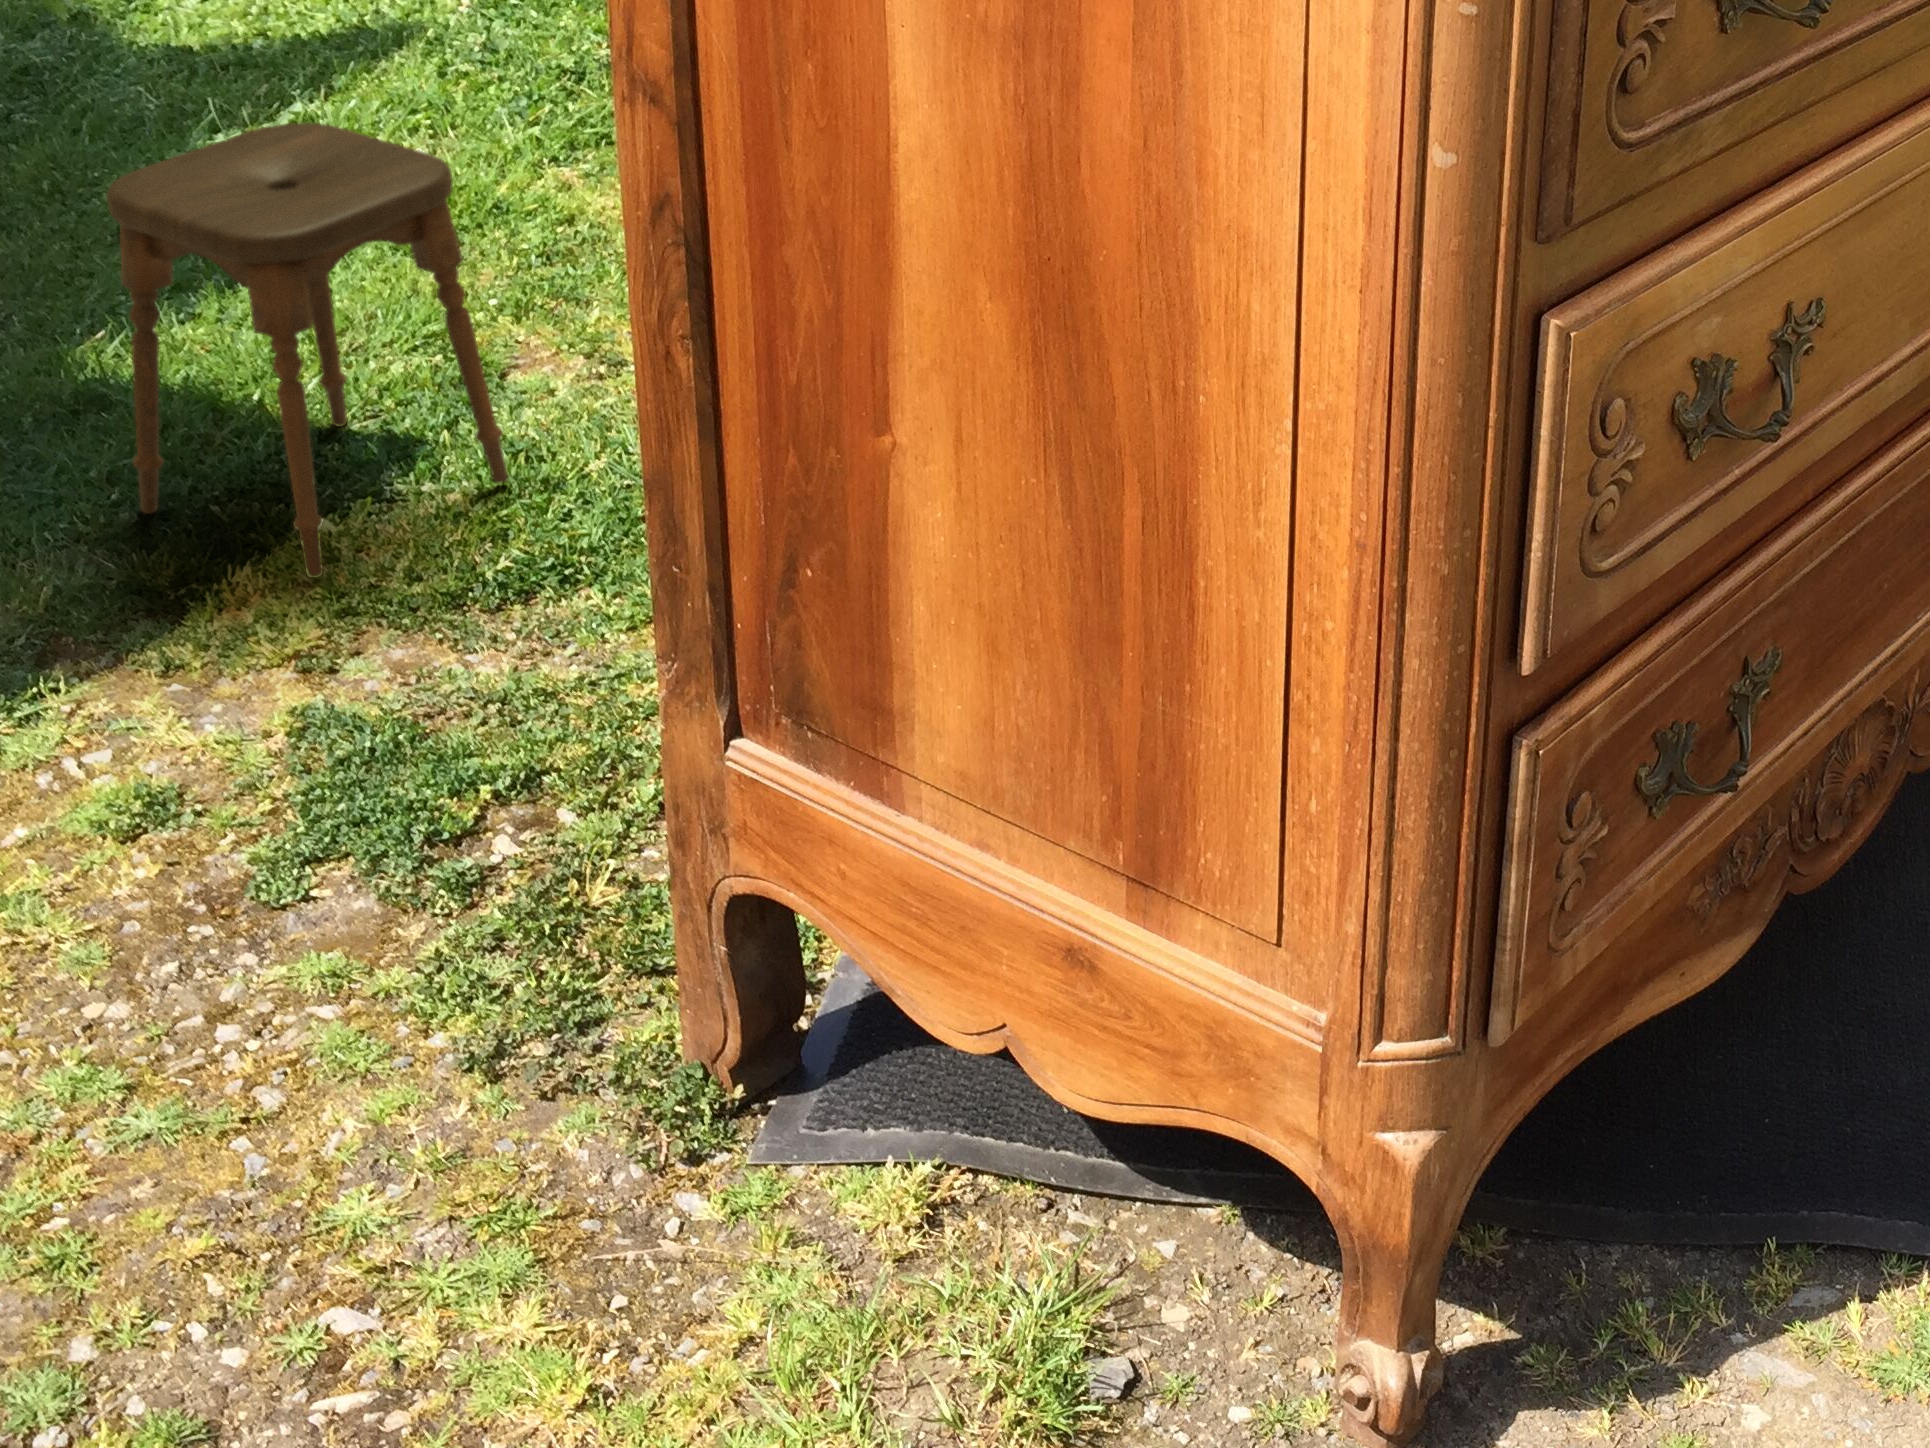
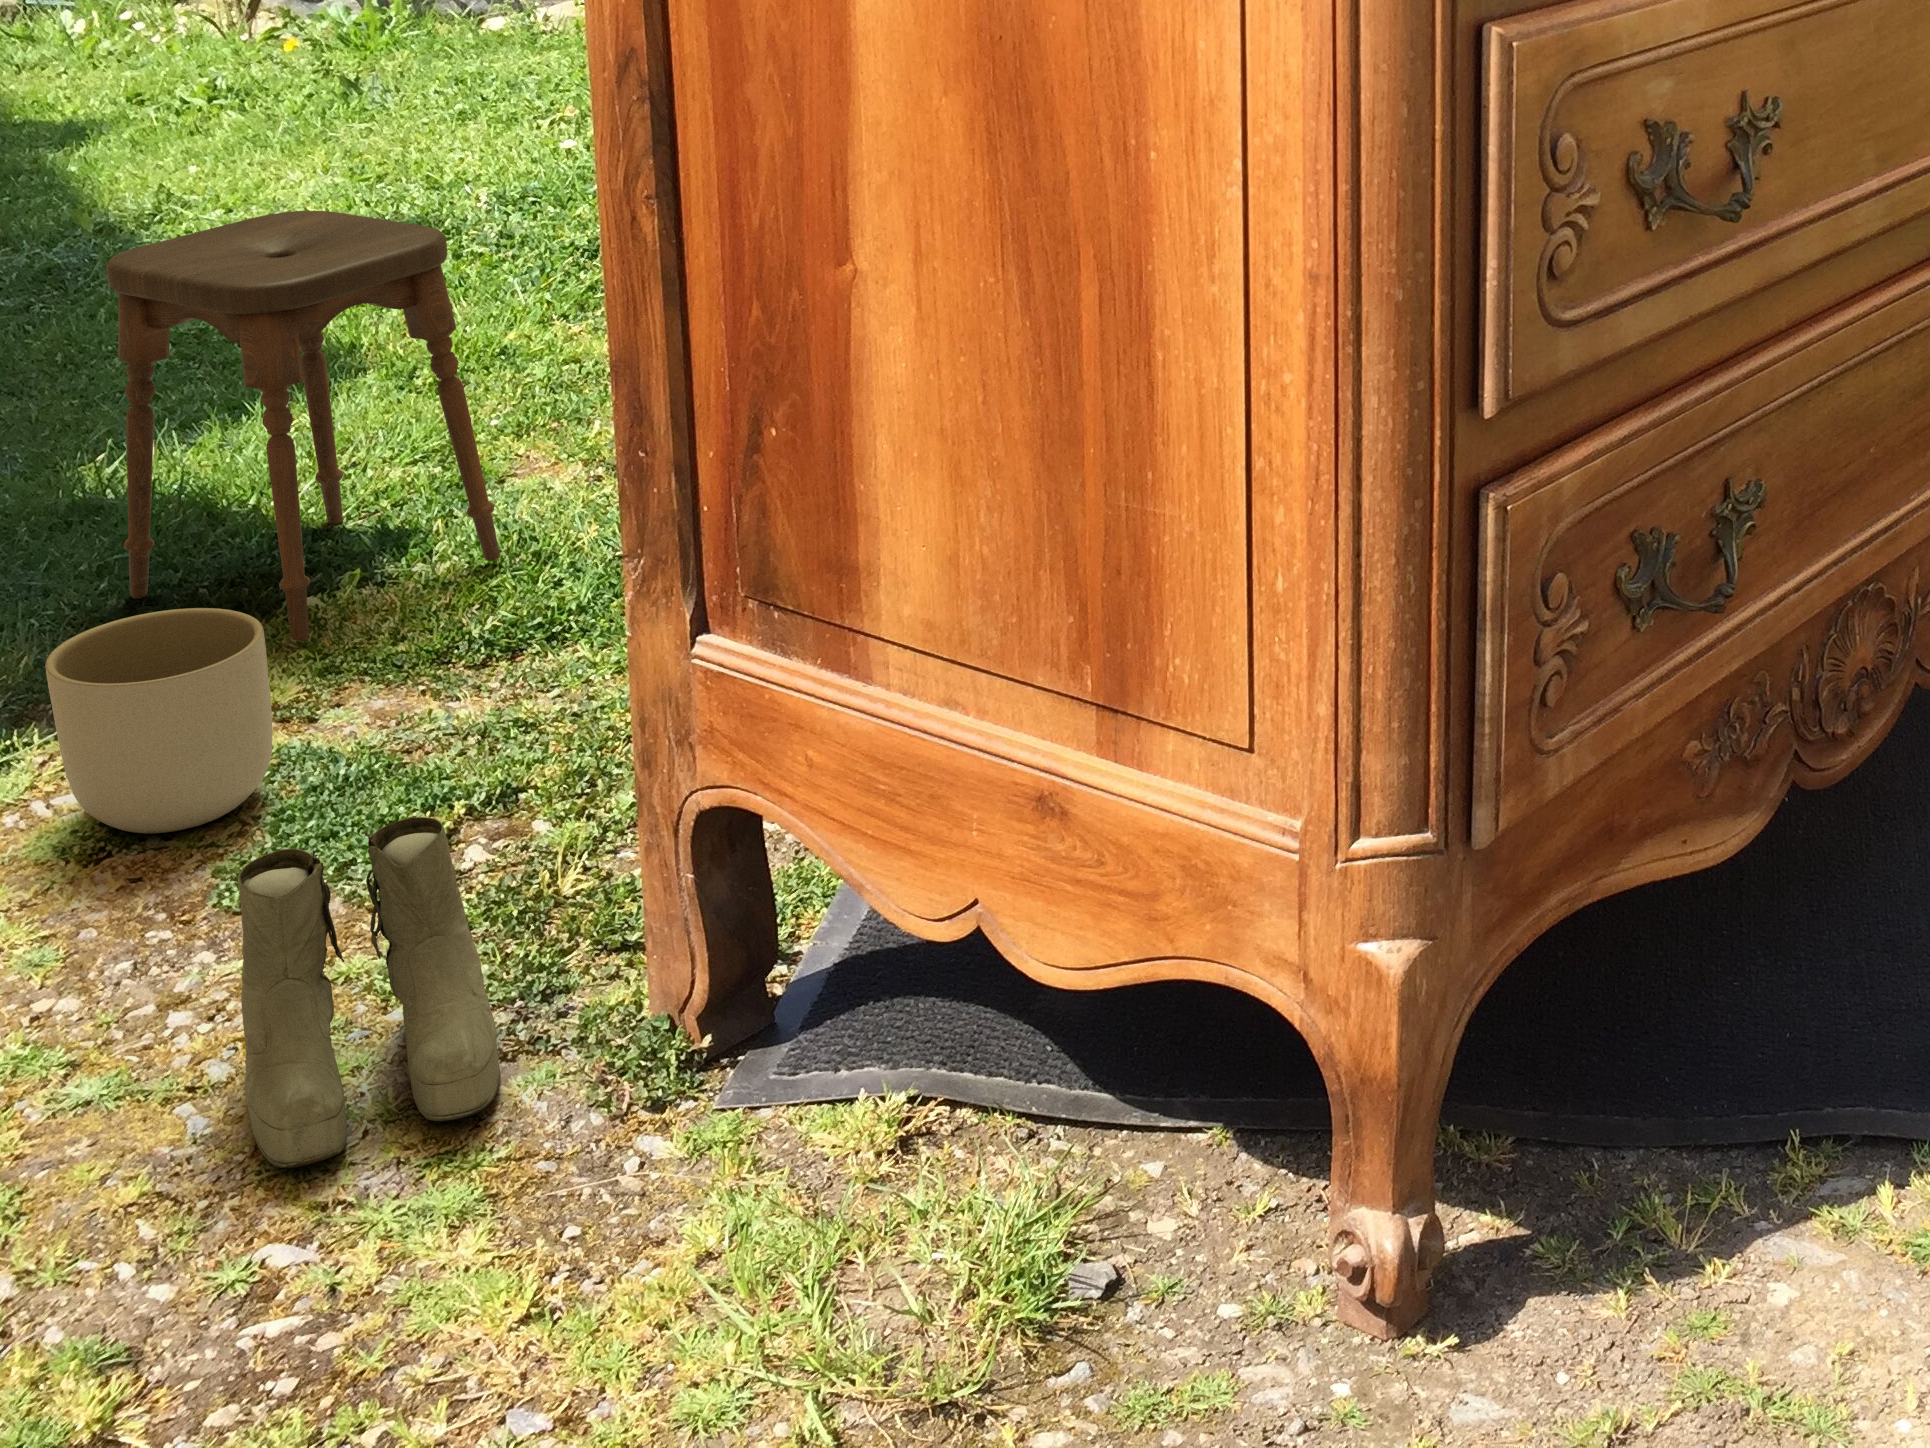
planter: none [76,586,299,813] -> present [45,608,273,833]
boots: none [289,877,542,1223] -> present [238,817,500,1168]

